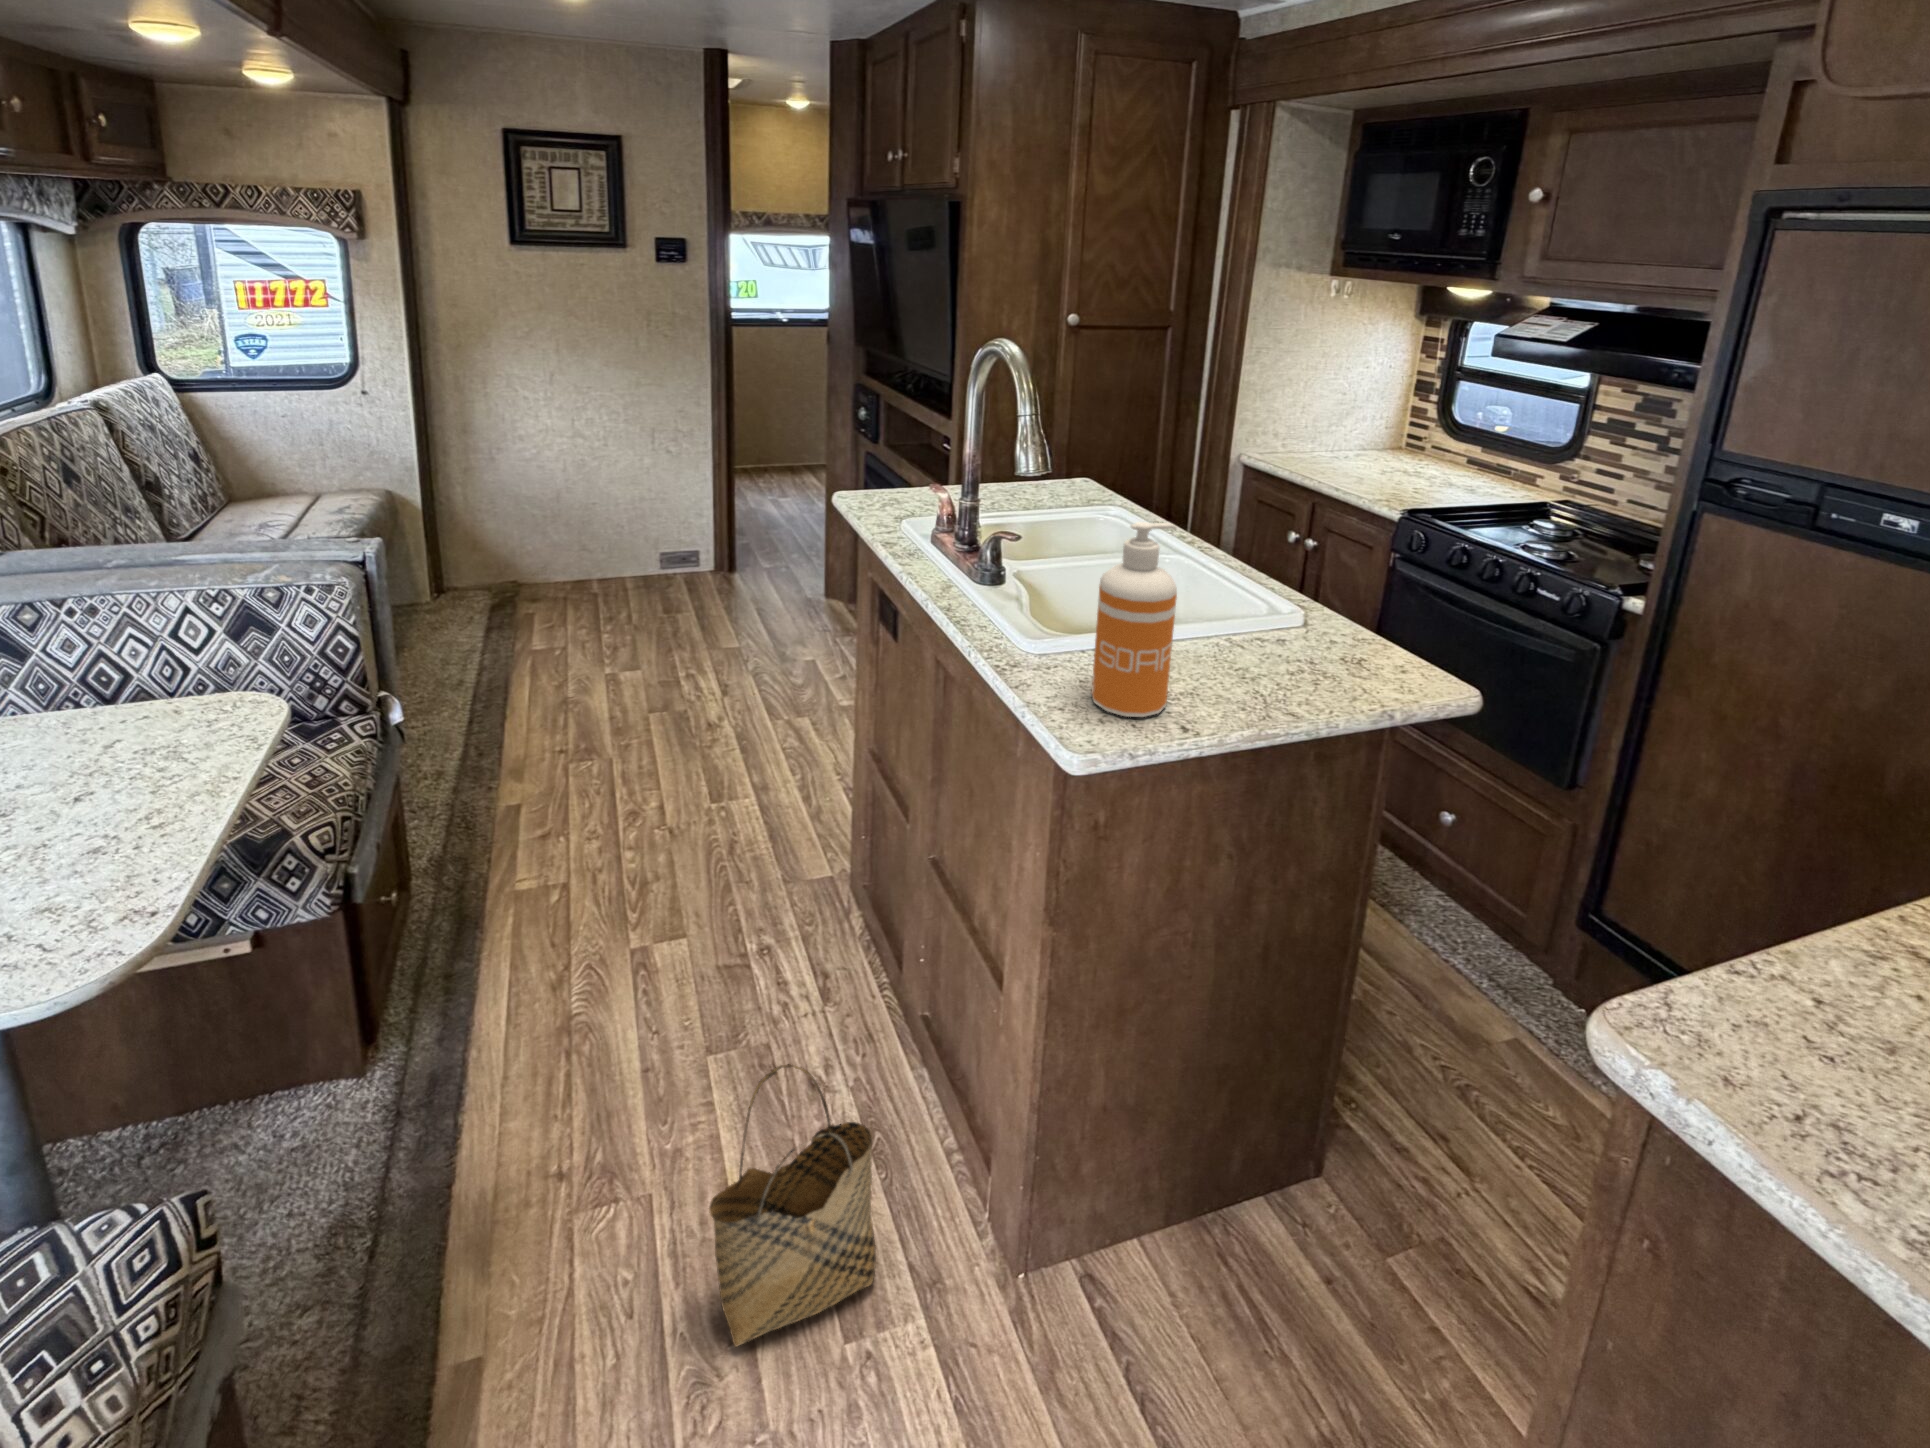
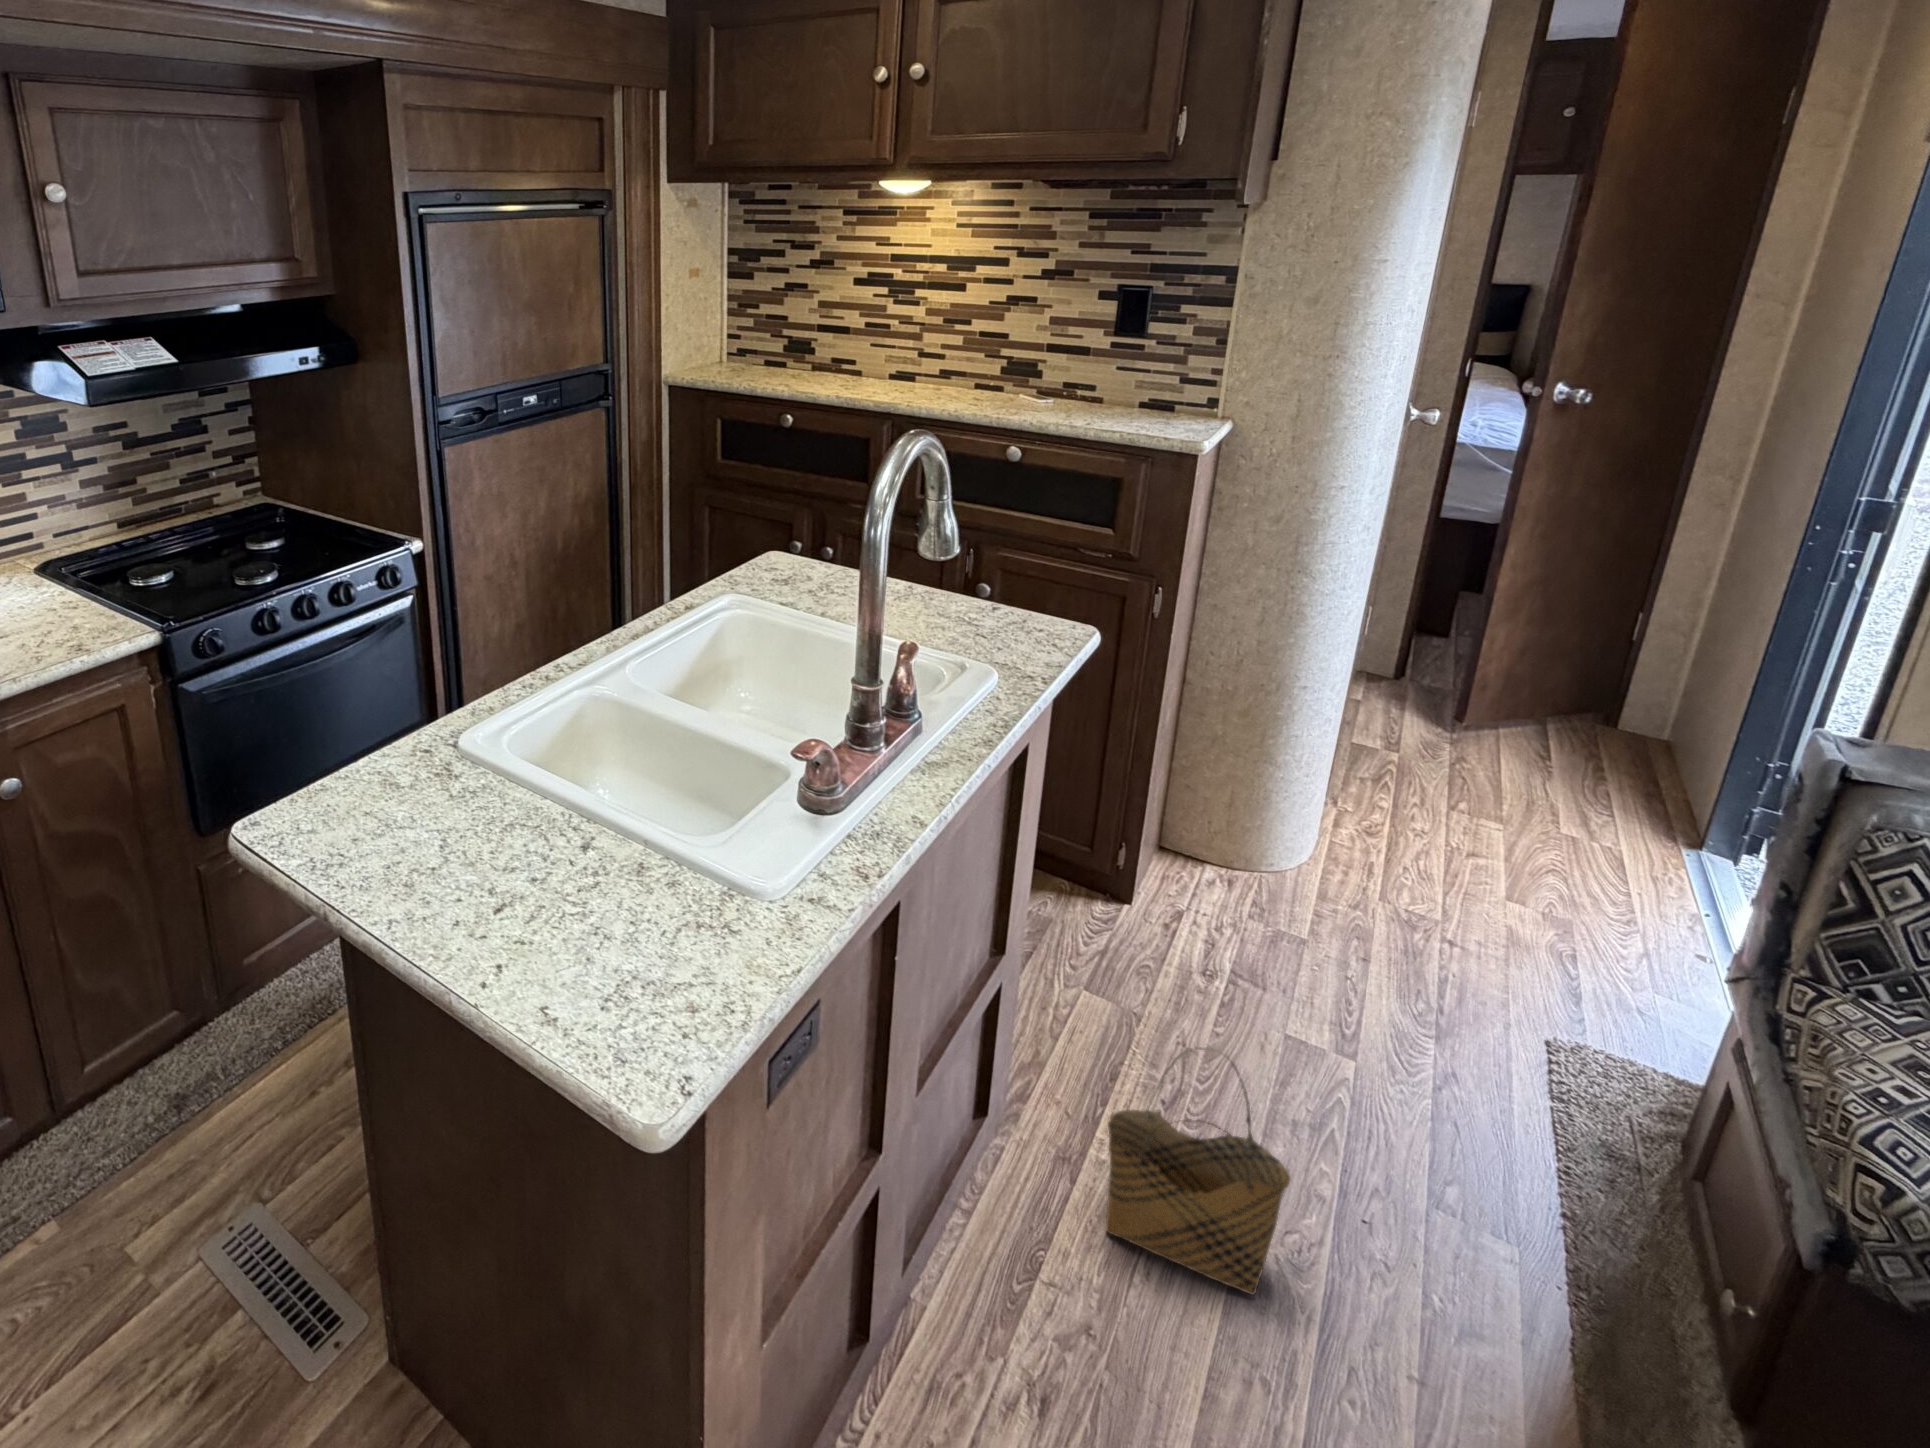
soap dispenser: present [1091,522,1177,717] -> none [949,484,1018,641]

